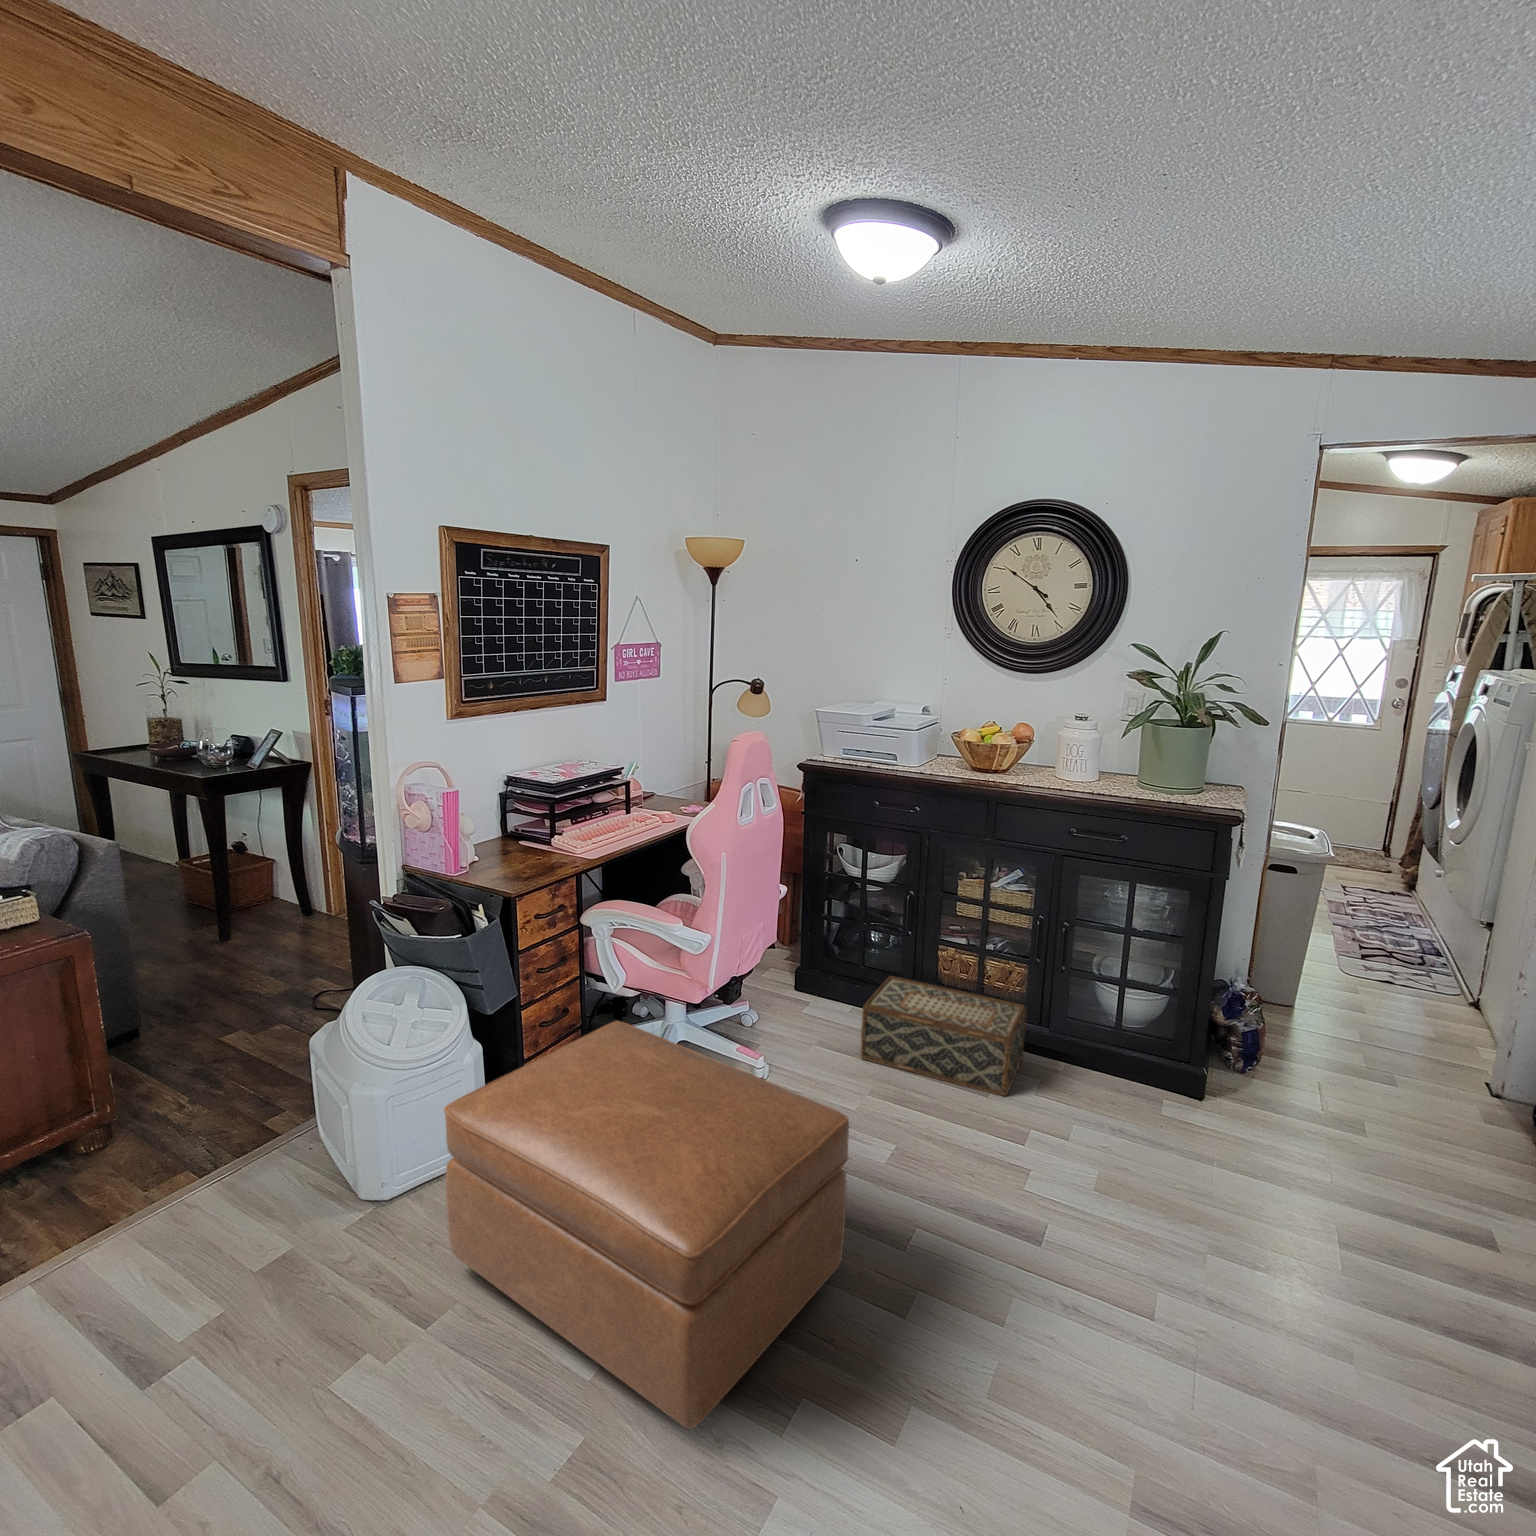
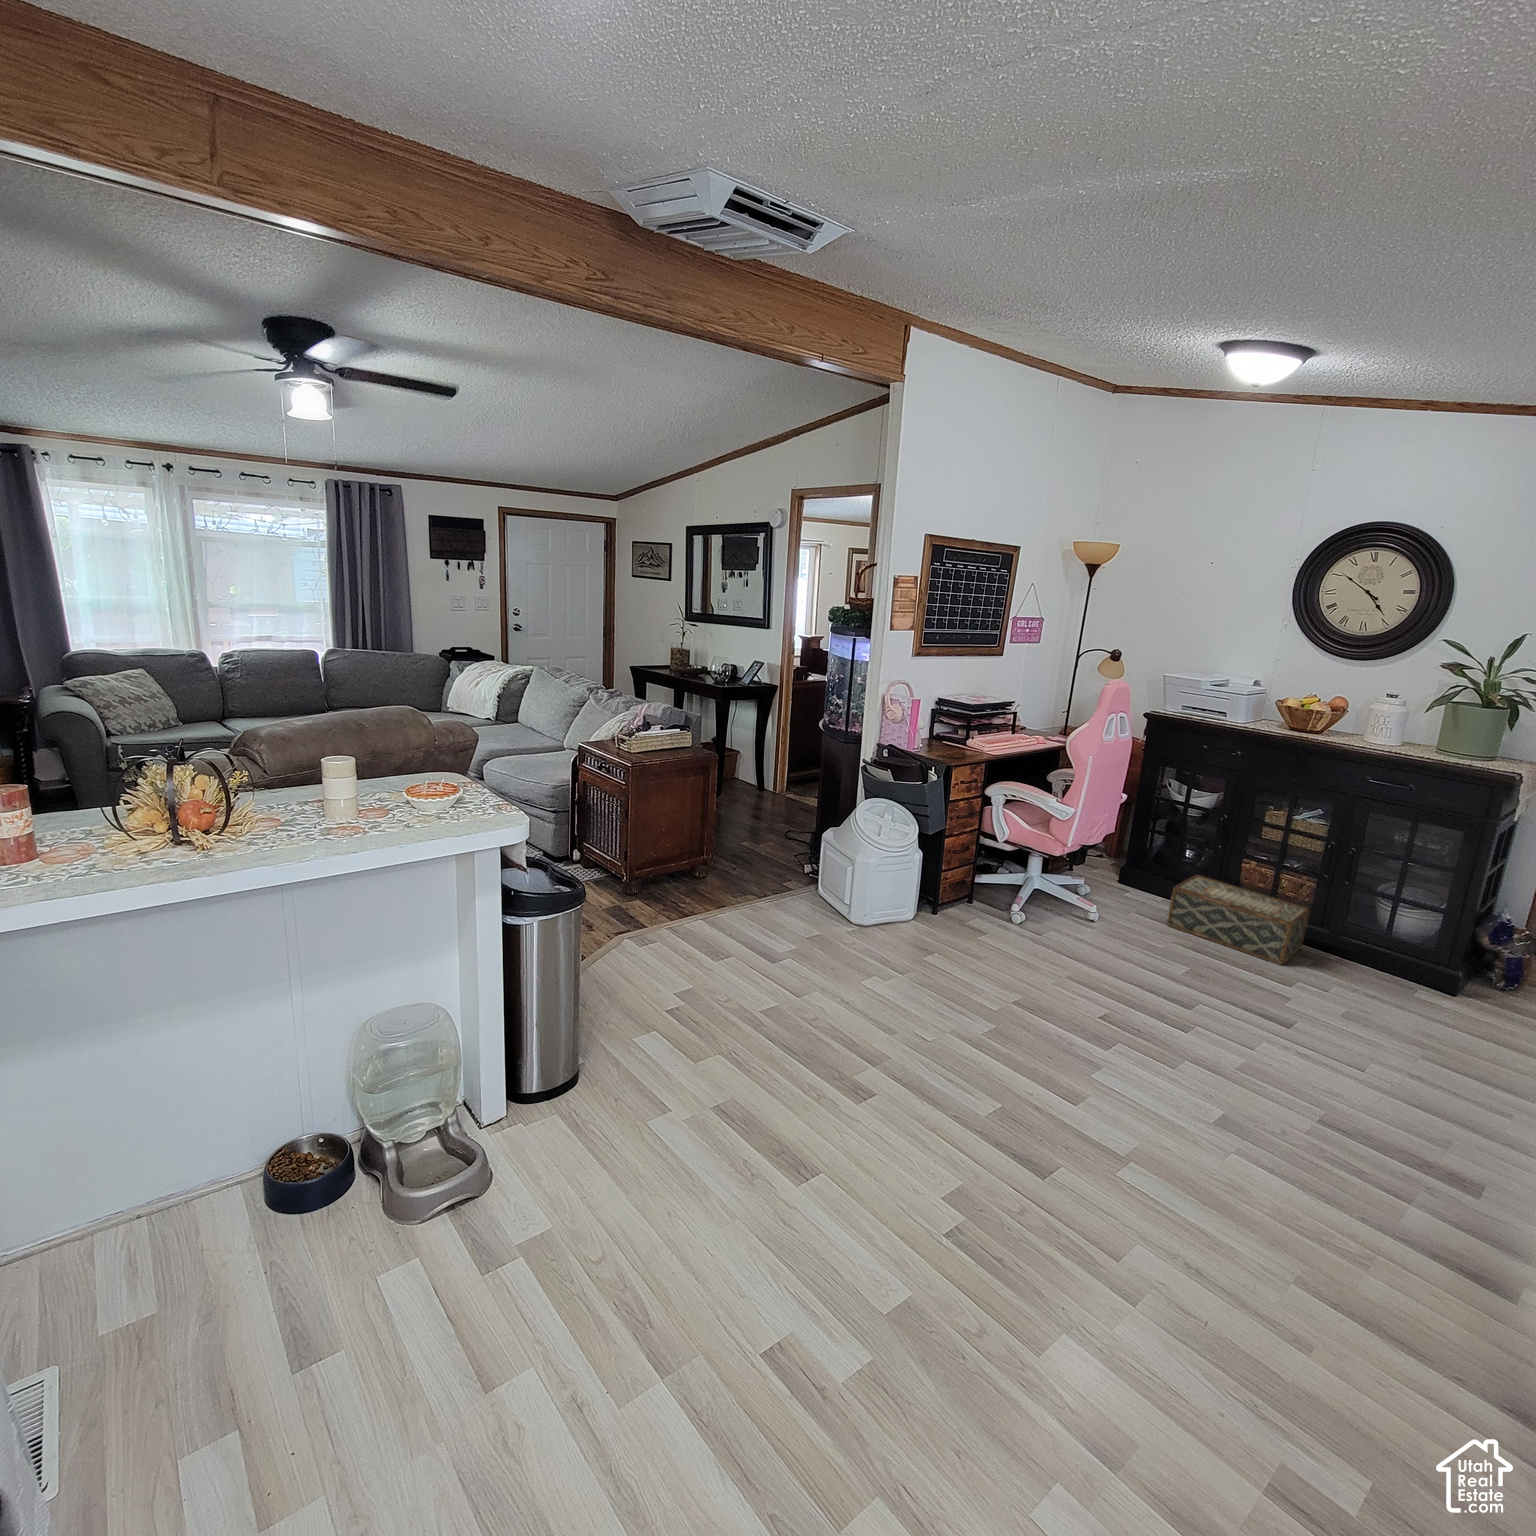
ottoman: present [444,1021,849,1429] -> none [910,852,1169,1049]

